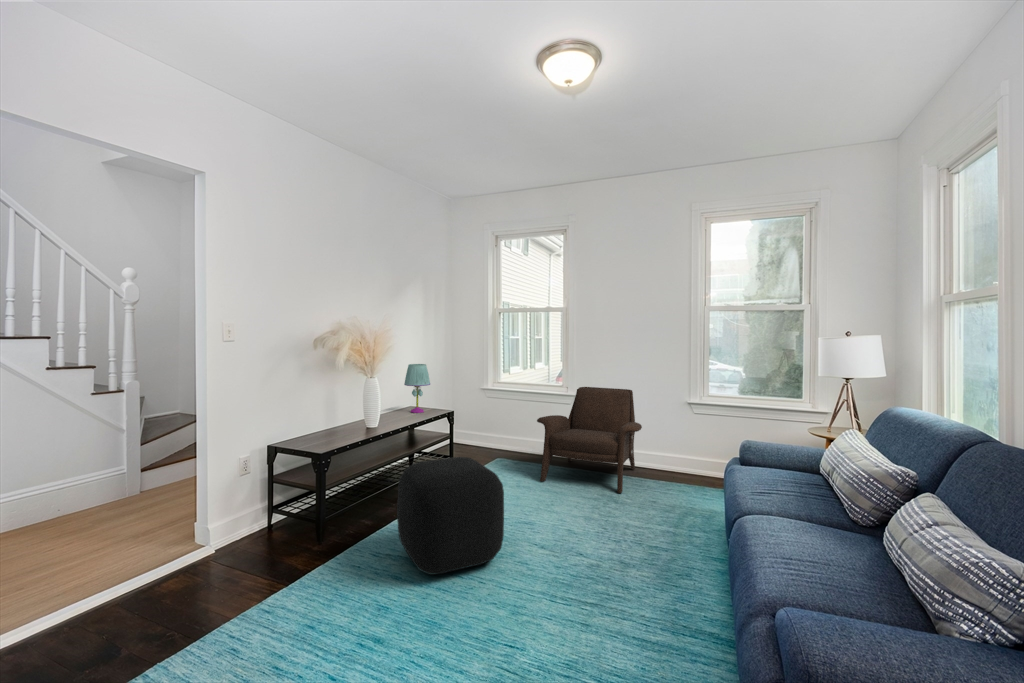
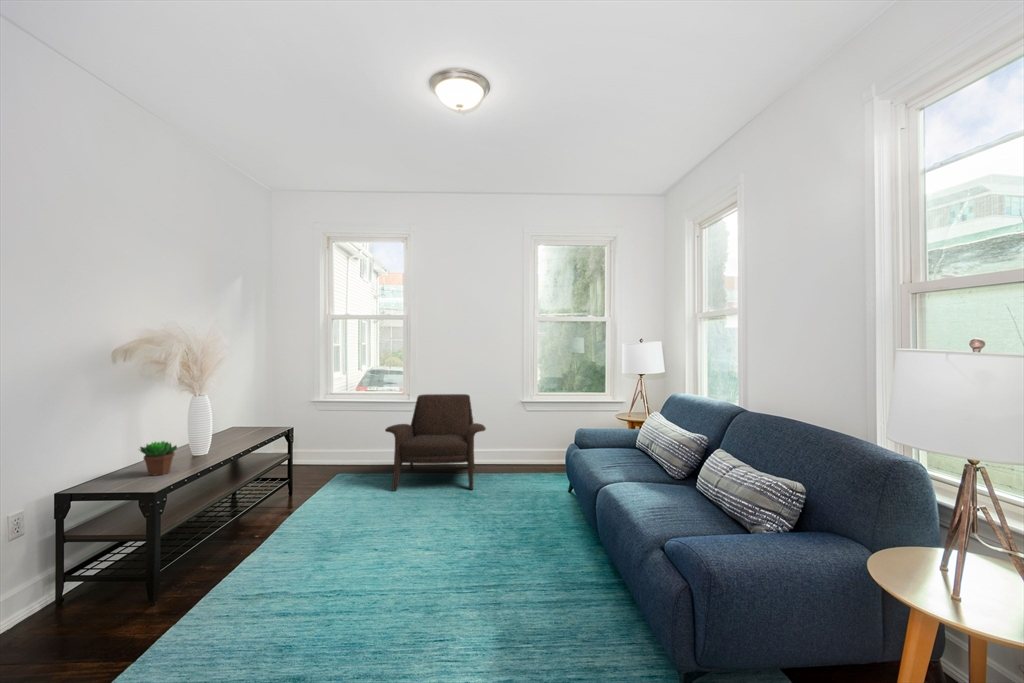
table lamp: present [404,364,430,413] -> none [230,380,263,435]
succulent plant: none [318,412,347,440] -> present [140,441,177,475]
ottoman: present [397,457,504,574] -> none [271,471,394,600]

